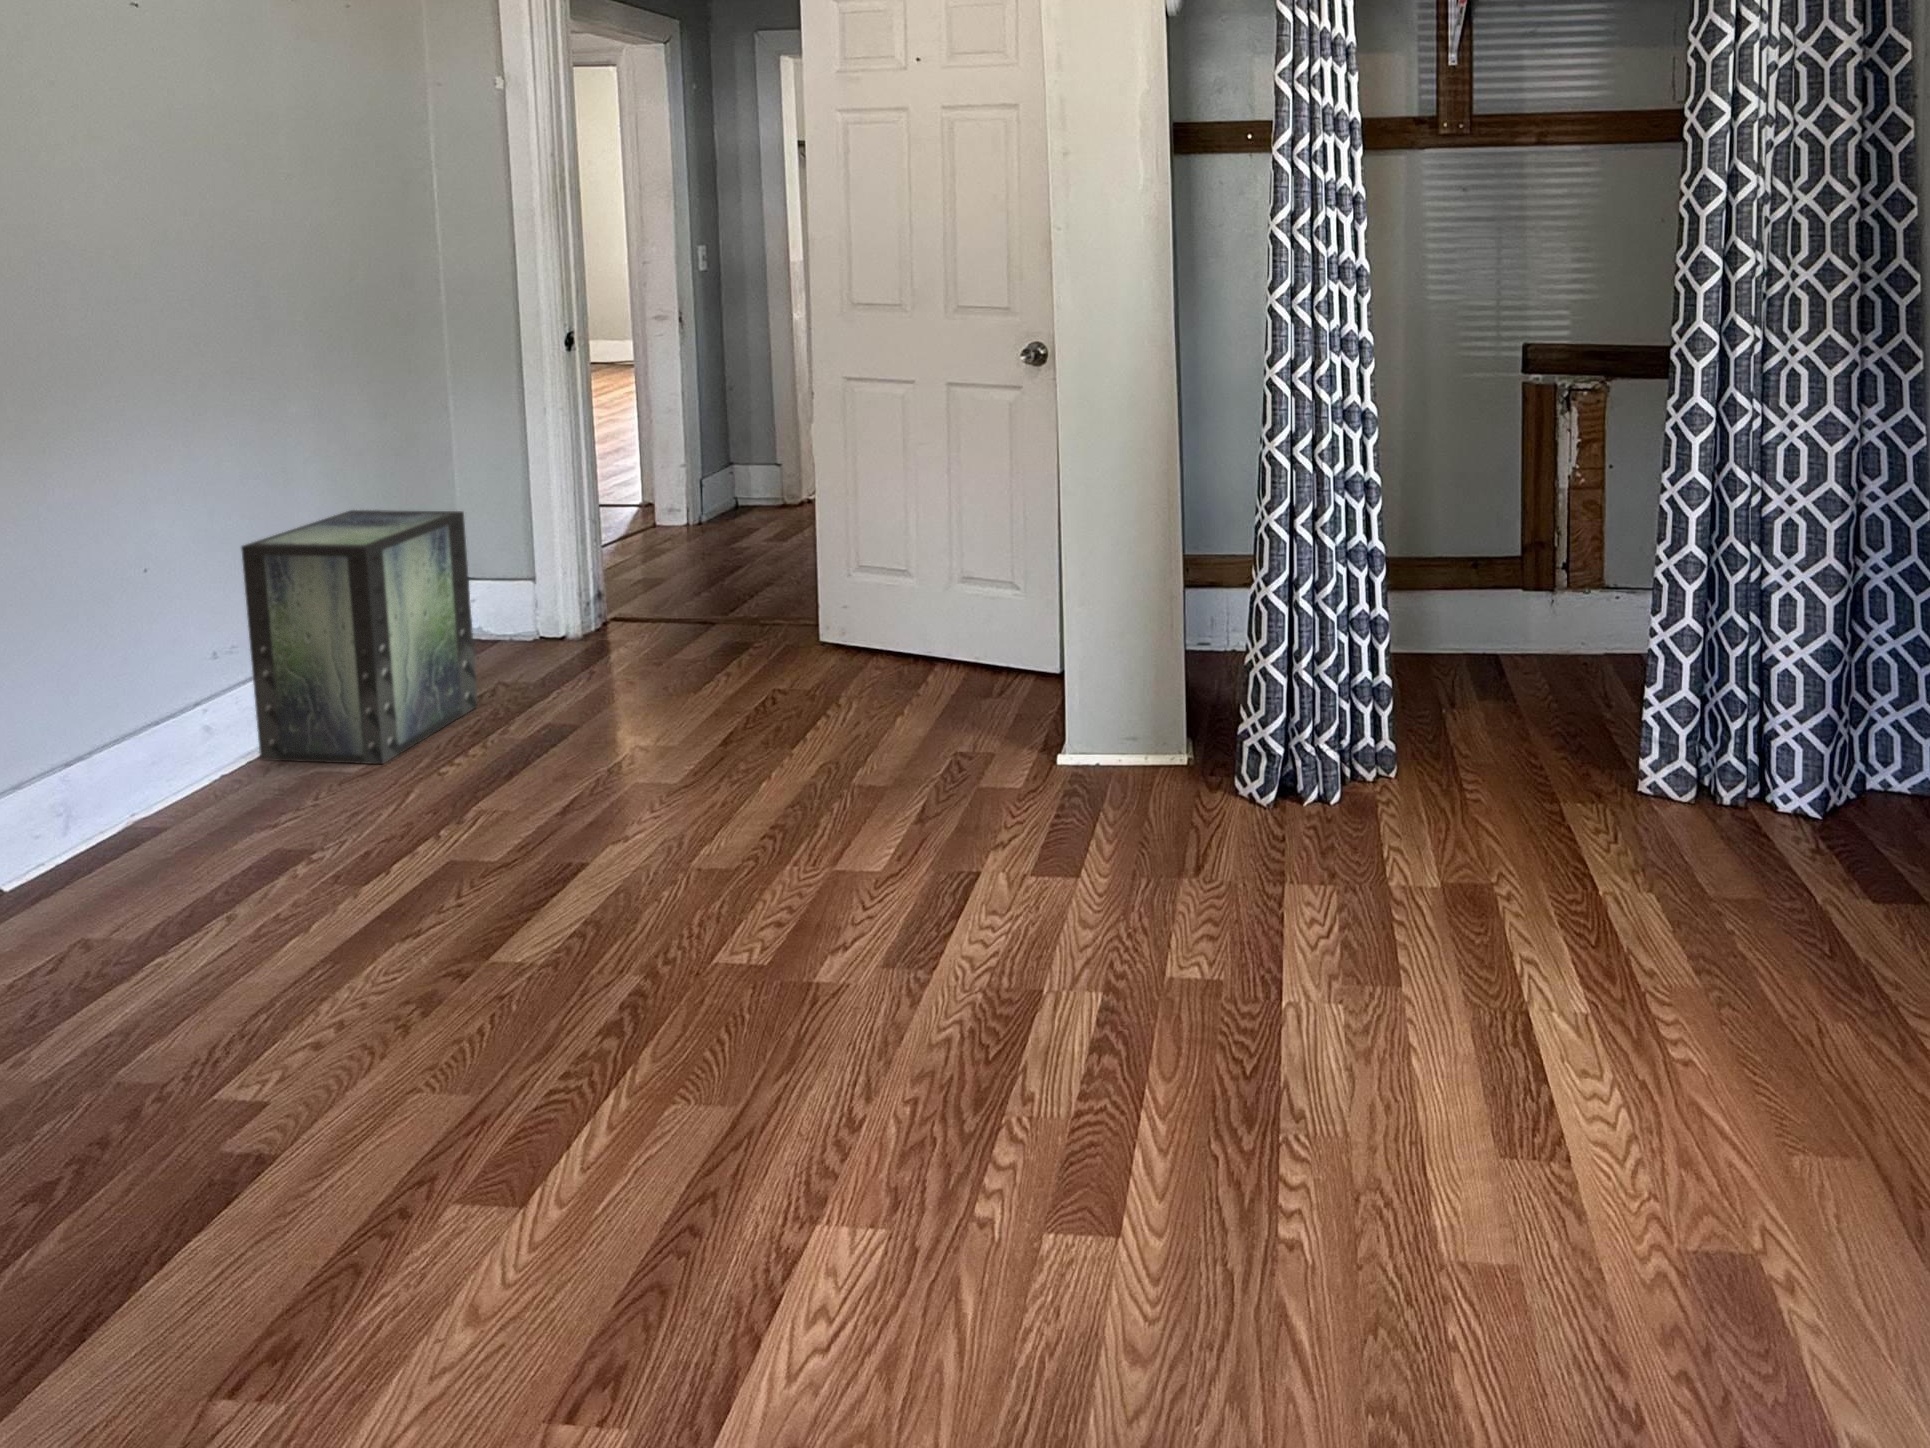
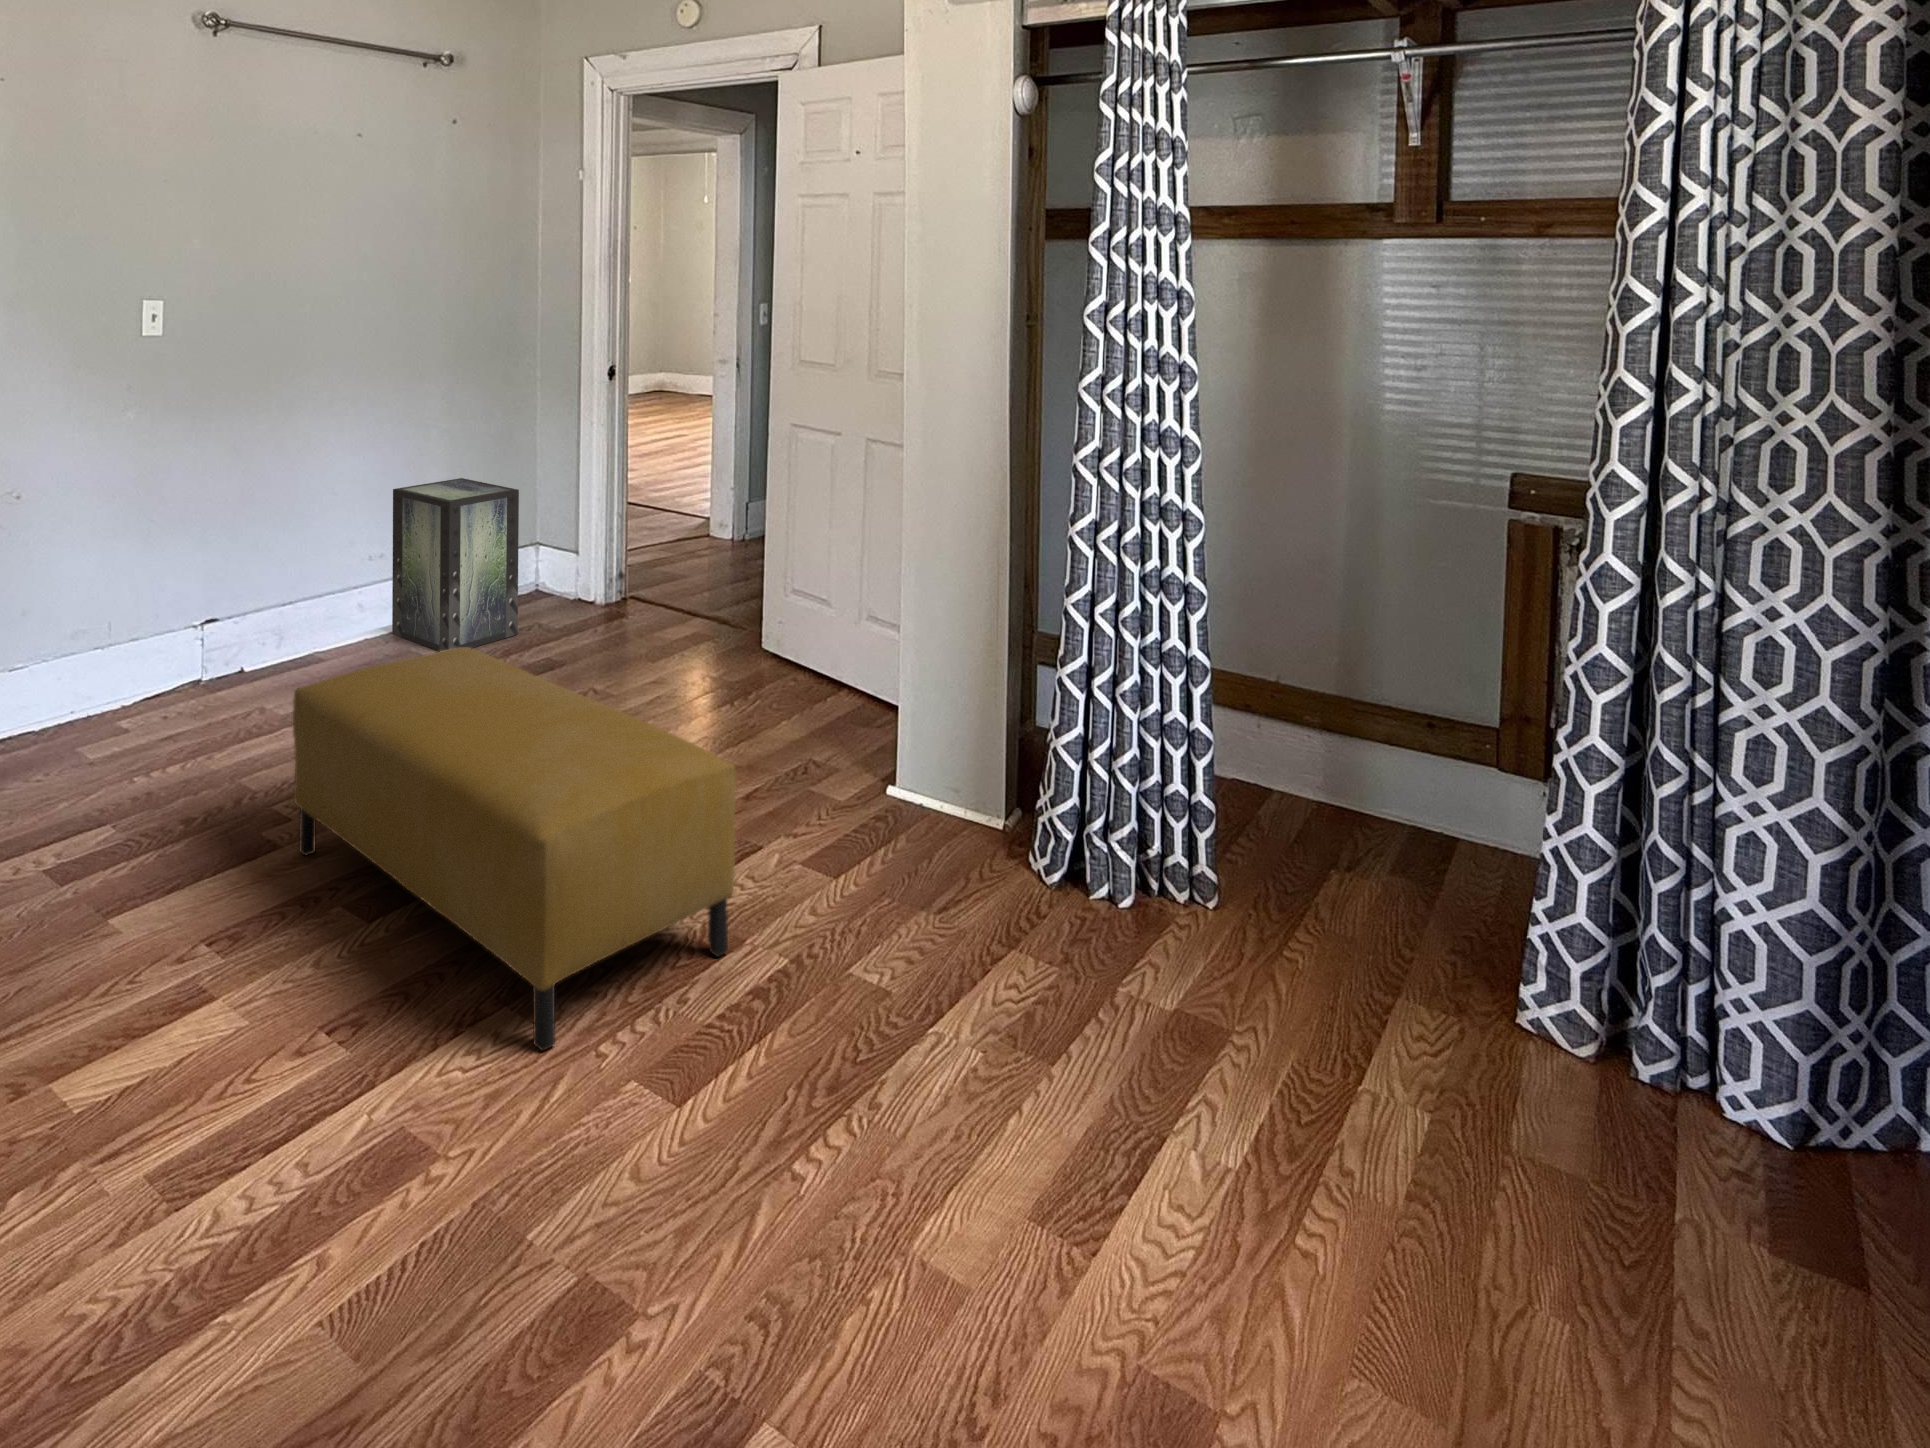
ottoman: none [273,749,1038,1269] -> present [293,648,736,1051]

